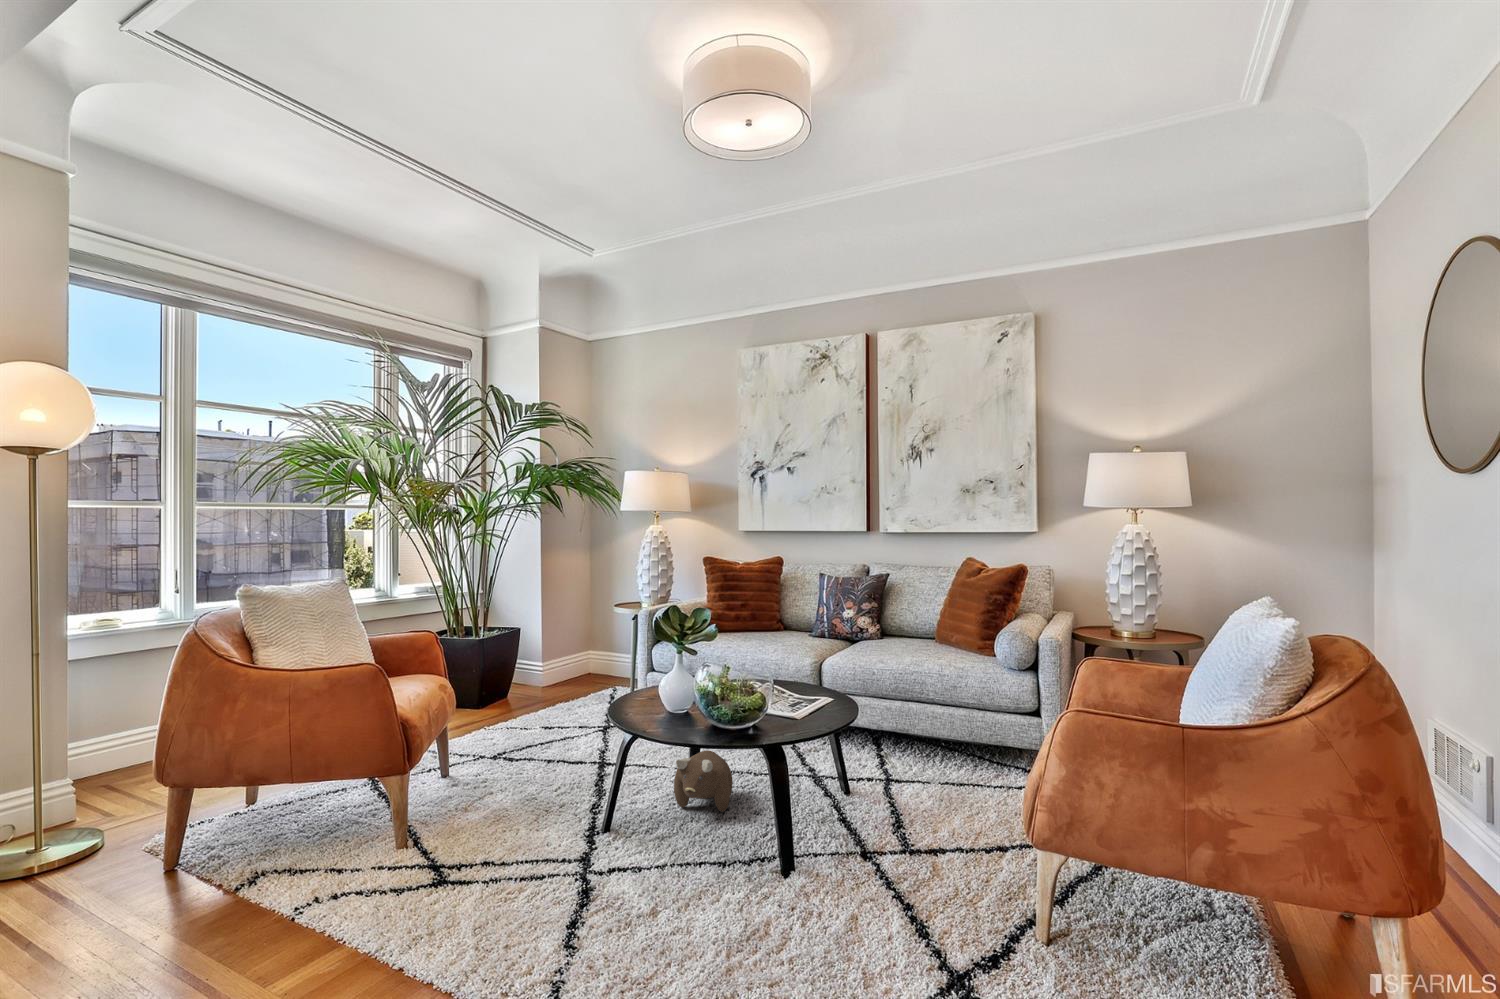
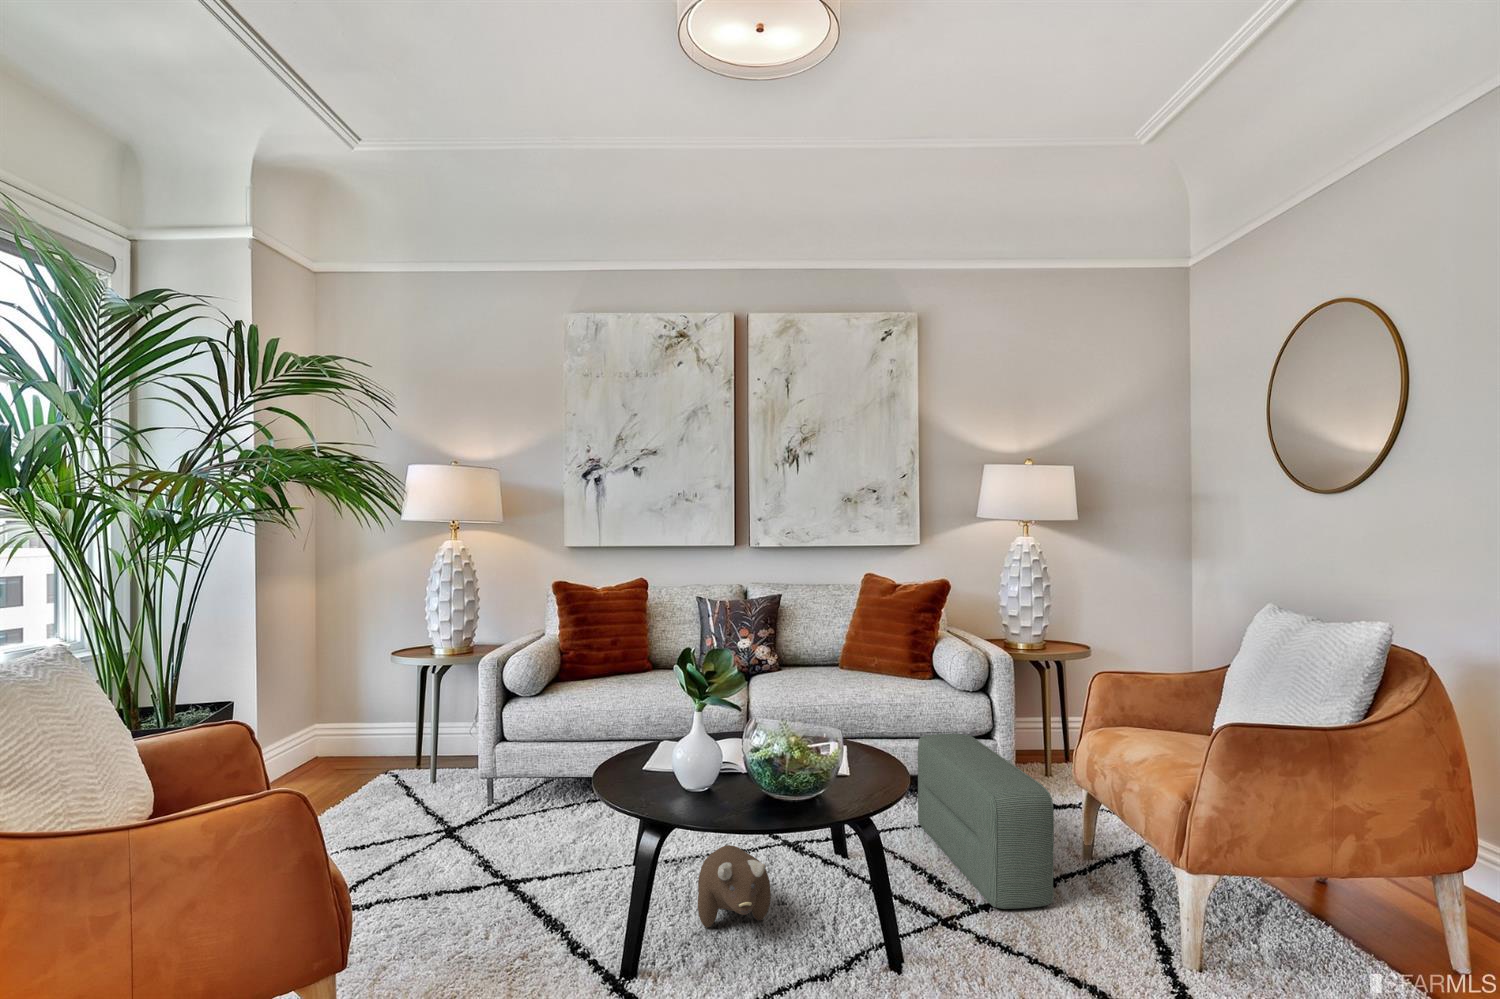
pouf: none [909,699,986,852] -> present [918,734,1054,909]

